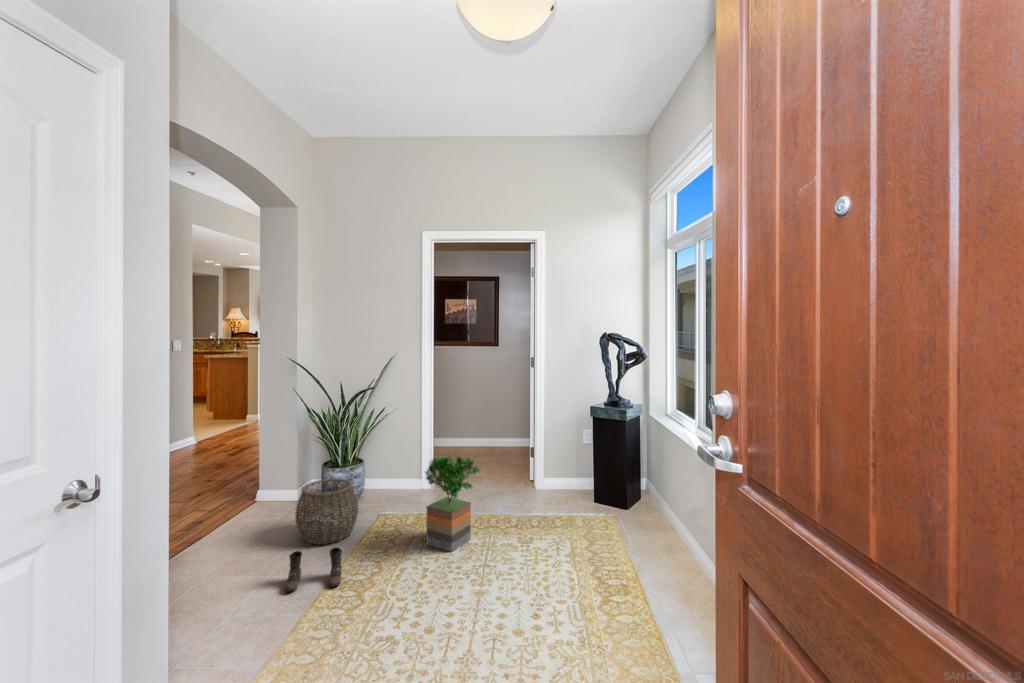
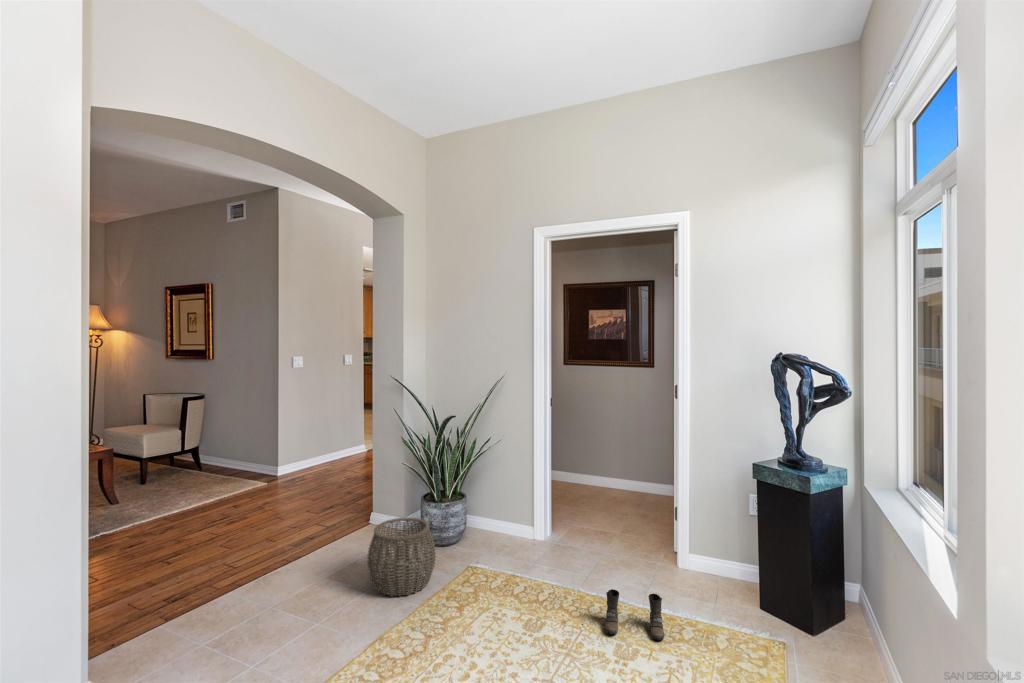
potted tree: present [426,455,480,552] -> none [489,511,569,645]
boots: present [285,547,342,592] -> present [605,589,664,640]

